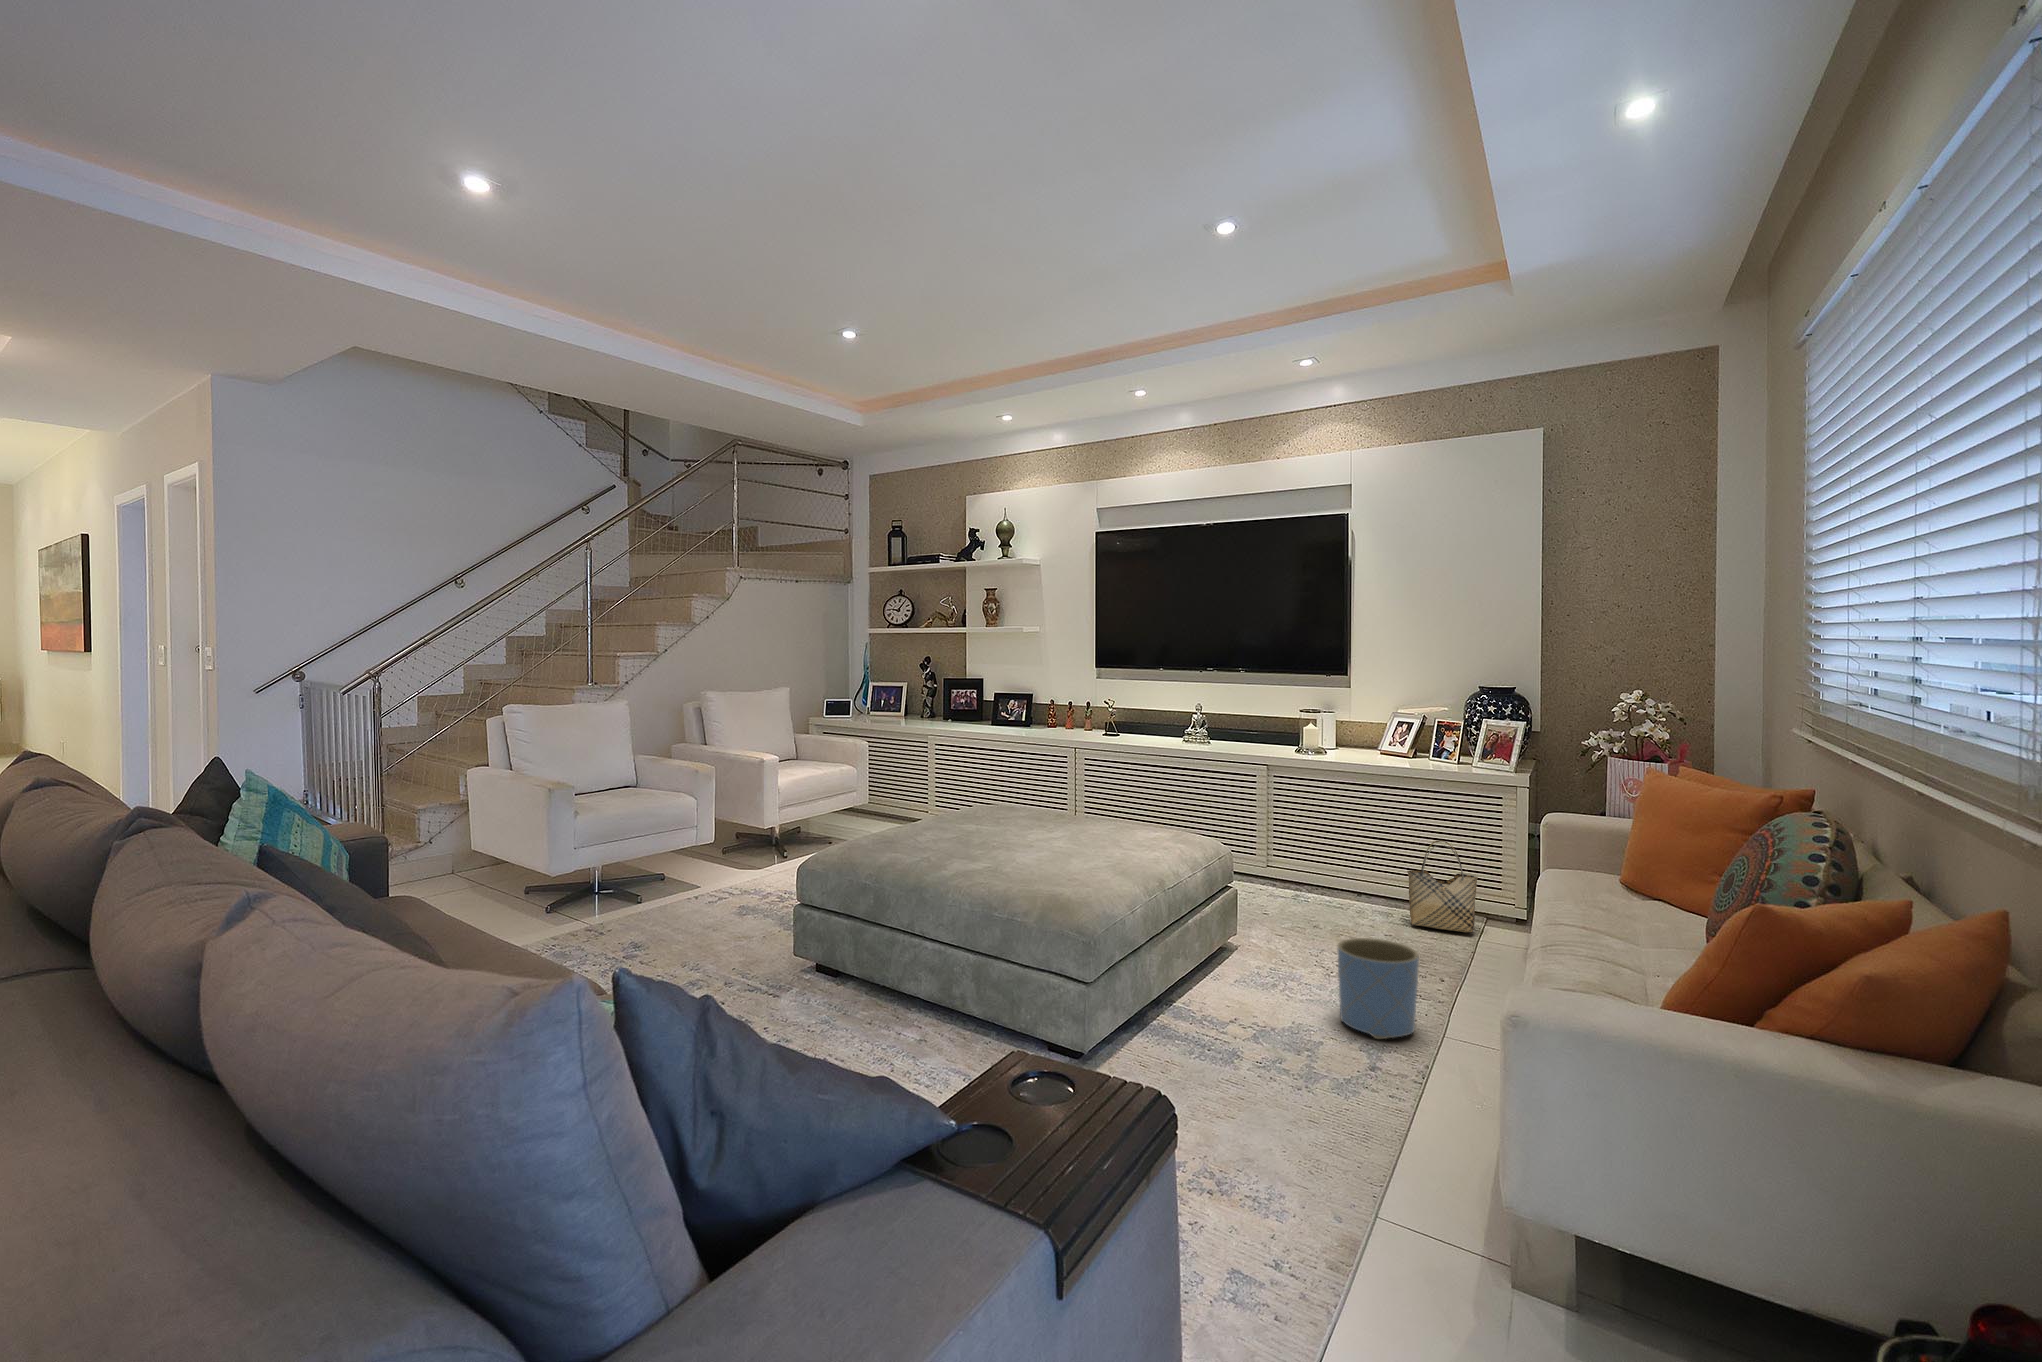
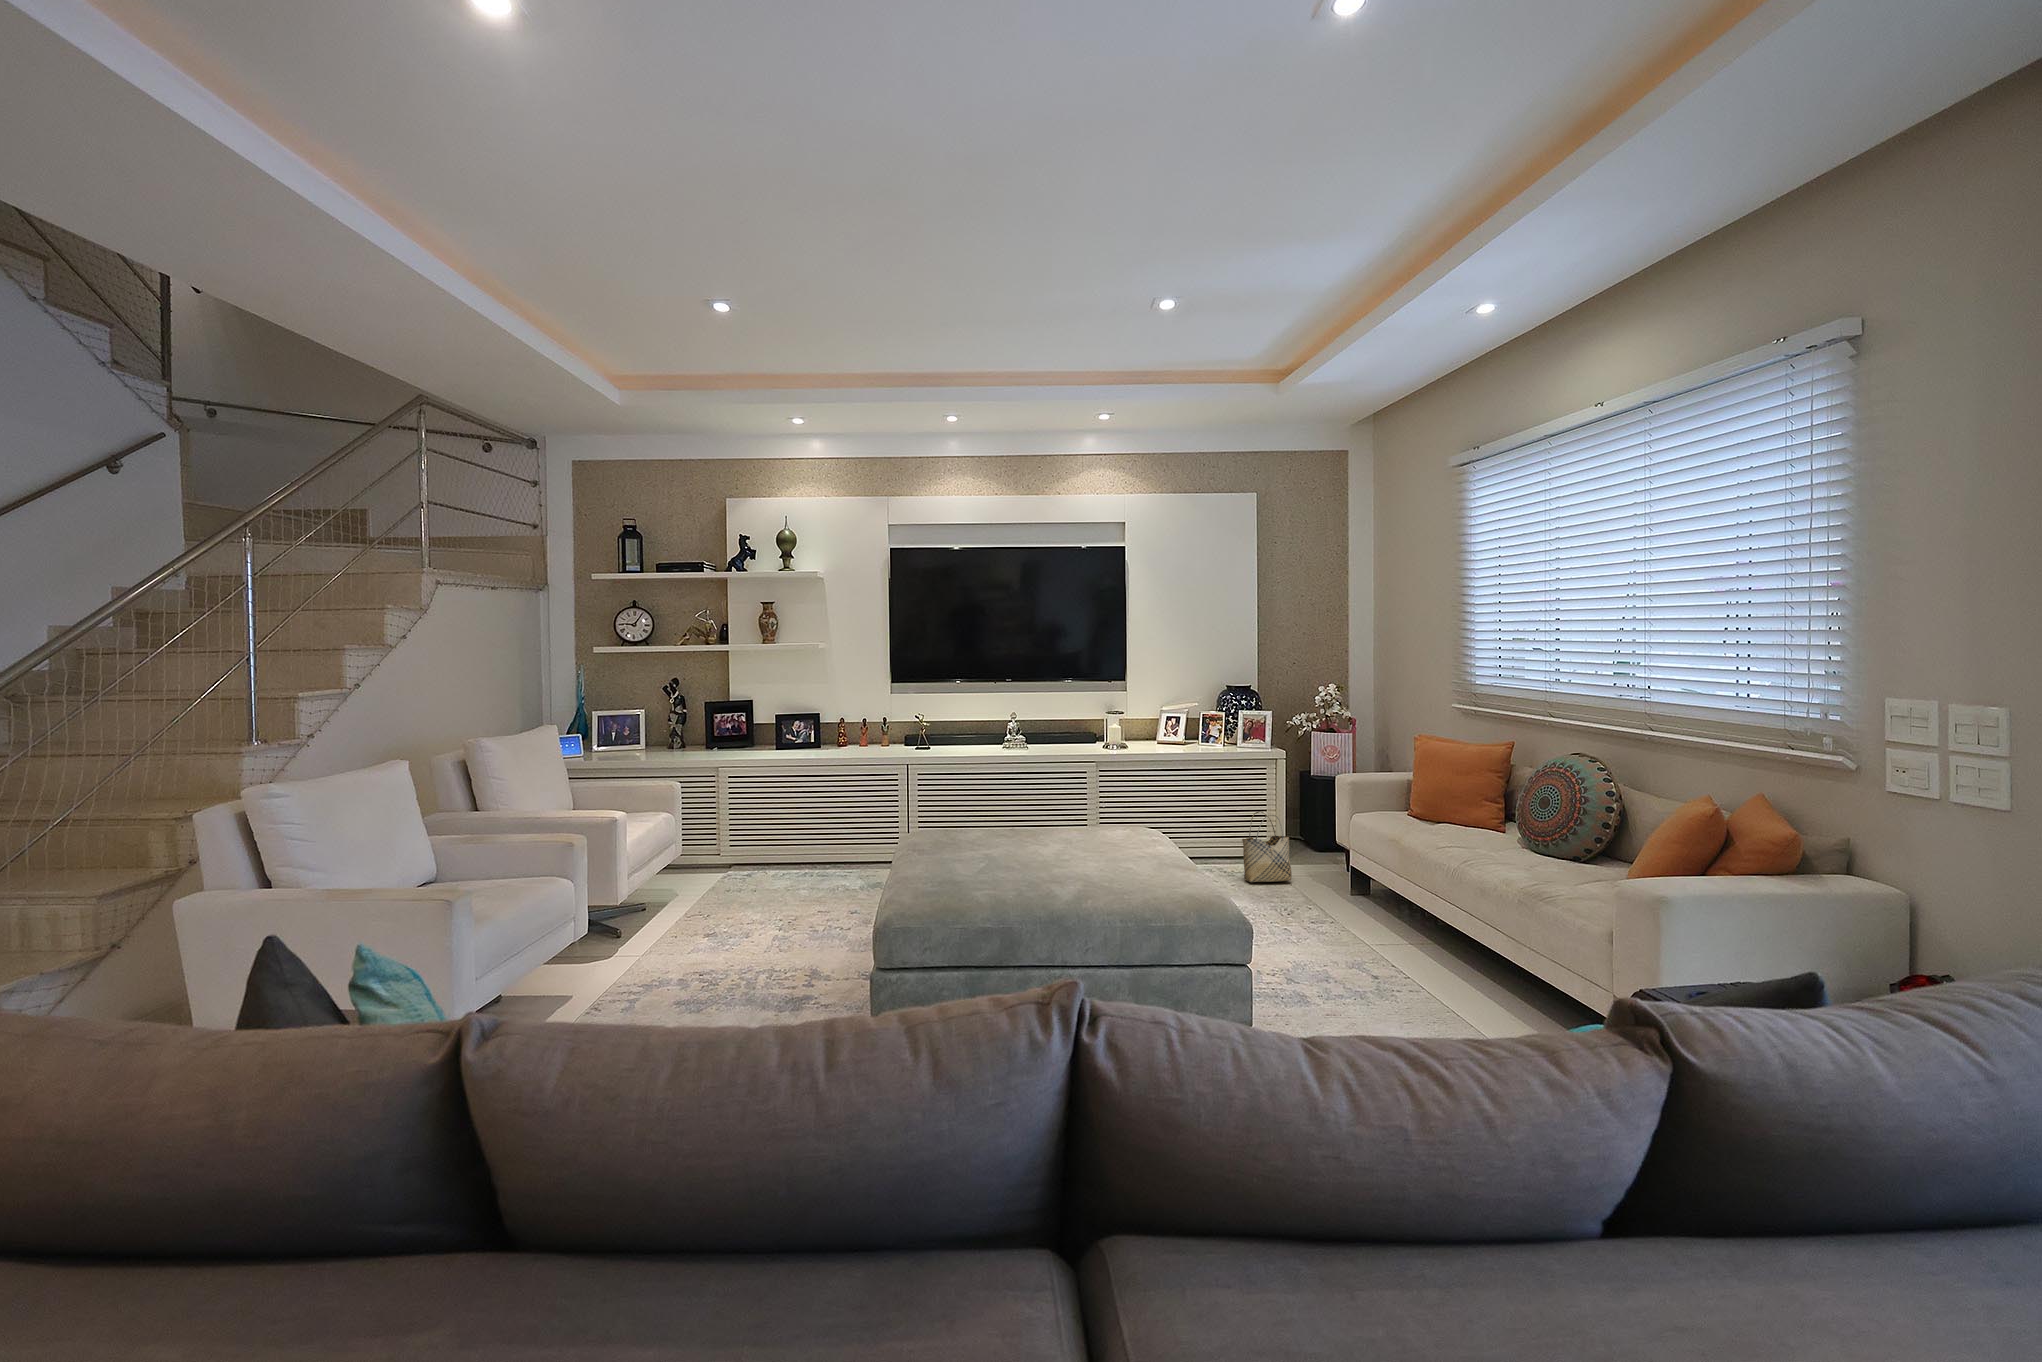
planter: present [1337,938,1419,1039] -> none [1308,893,1370,969]

